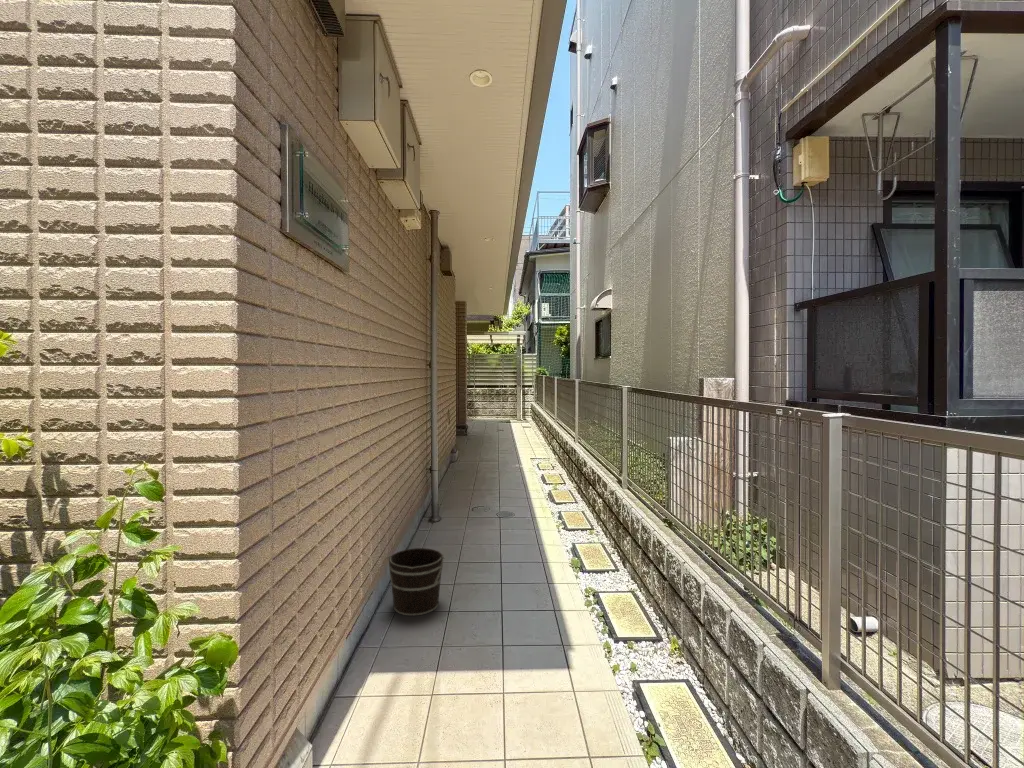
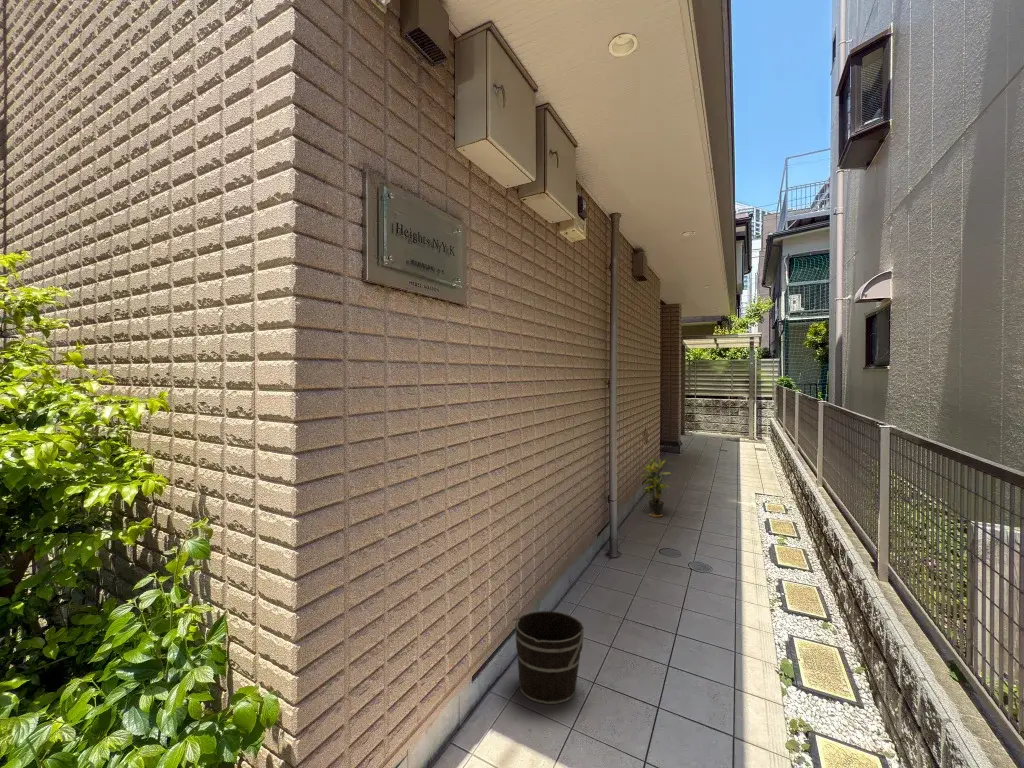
potted plant: none [447,433,473,481] -> present [640,458,671,517]

